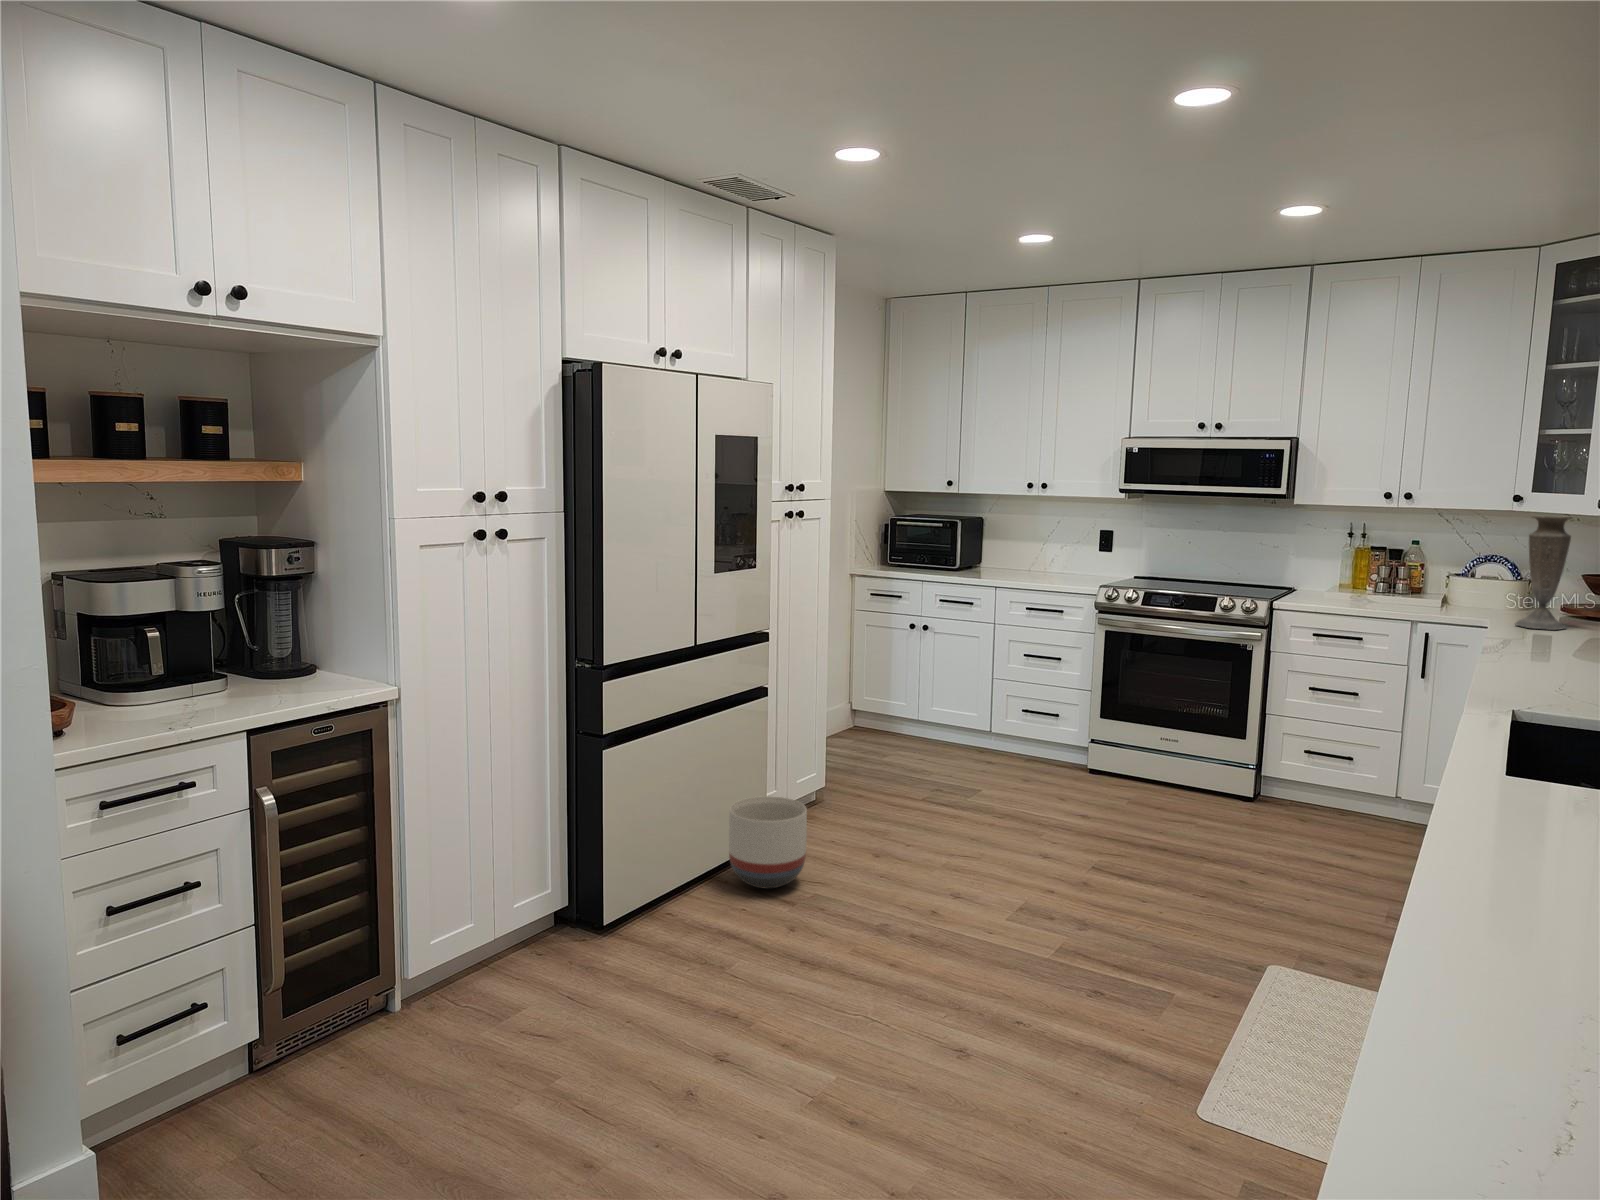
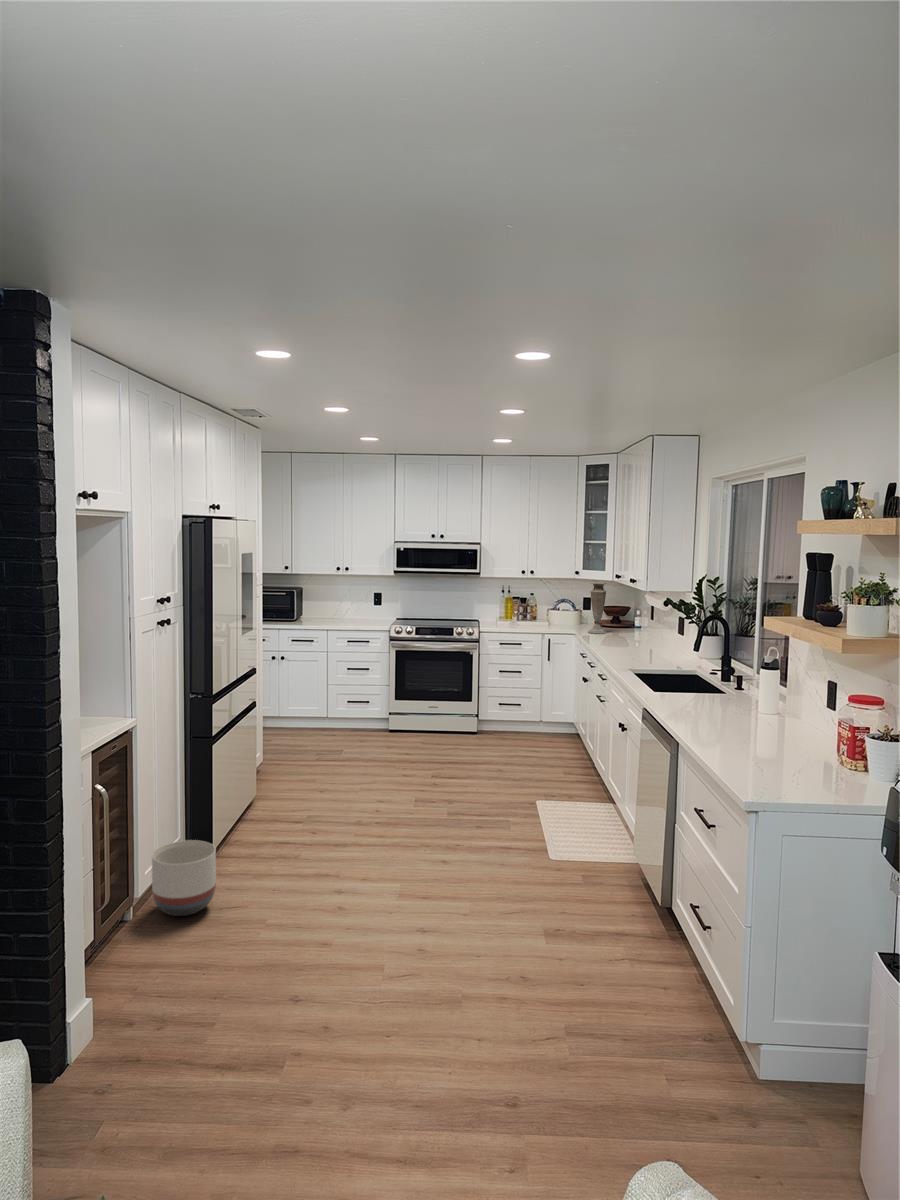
planter: present [729,796,807,889] -> present [152,840,216,916]

